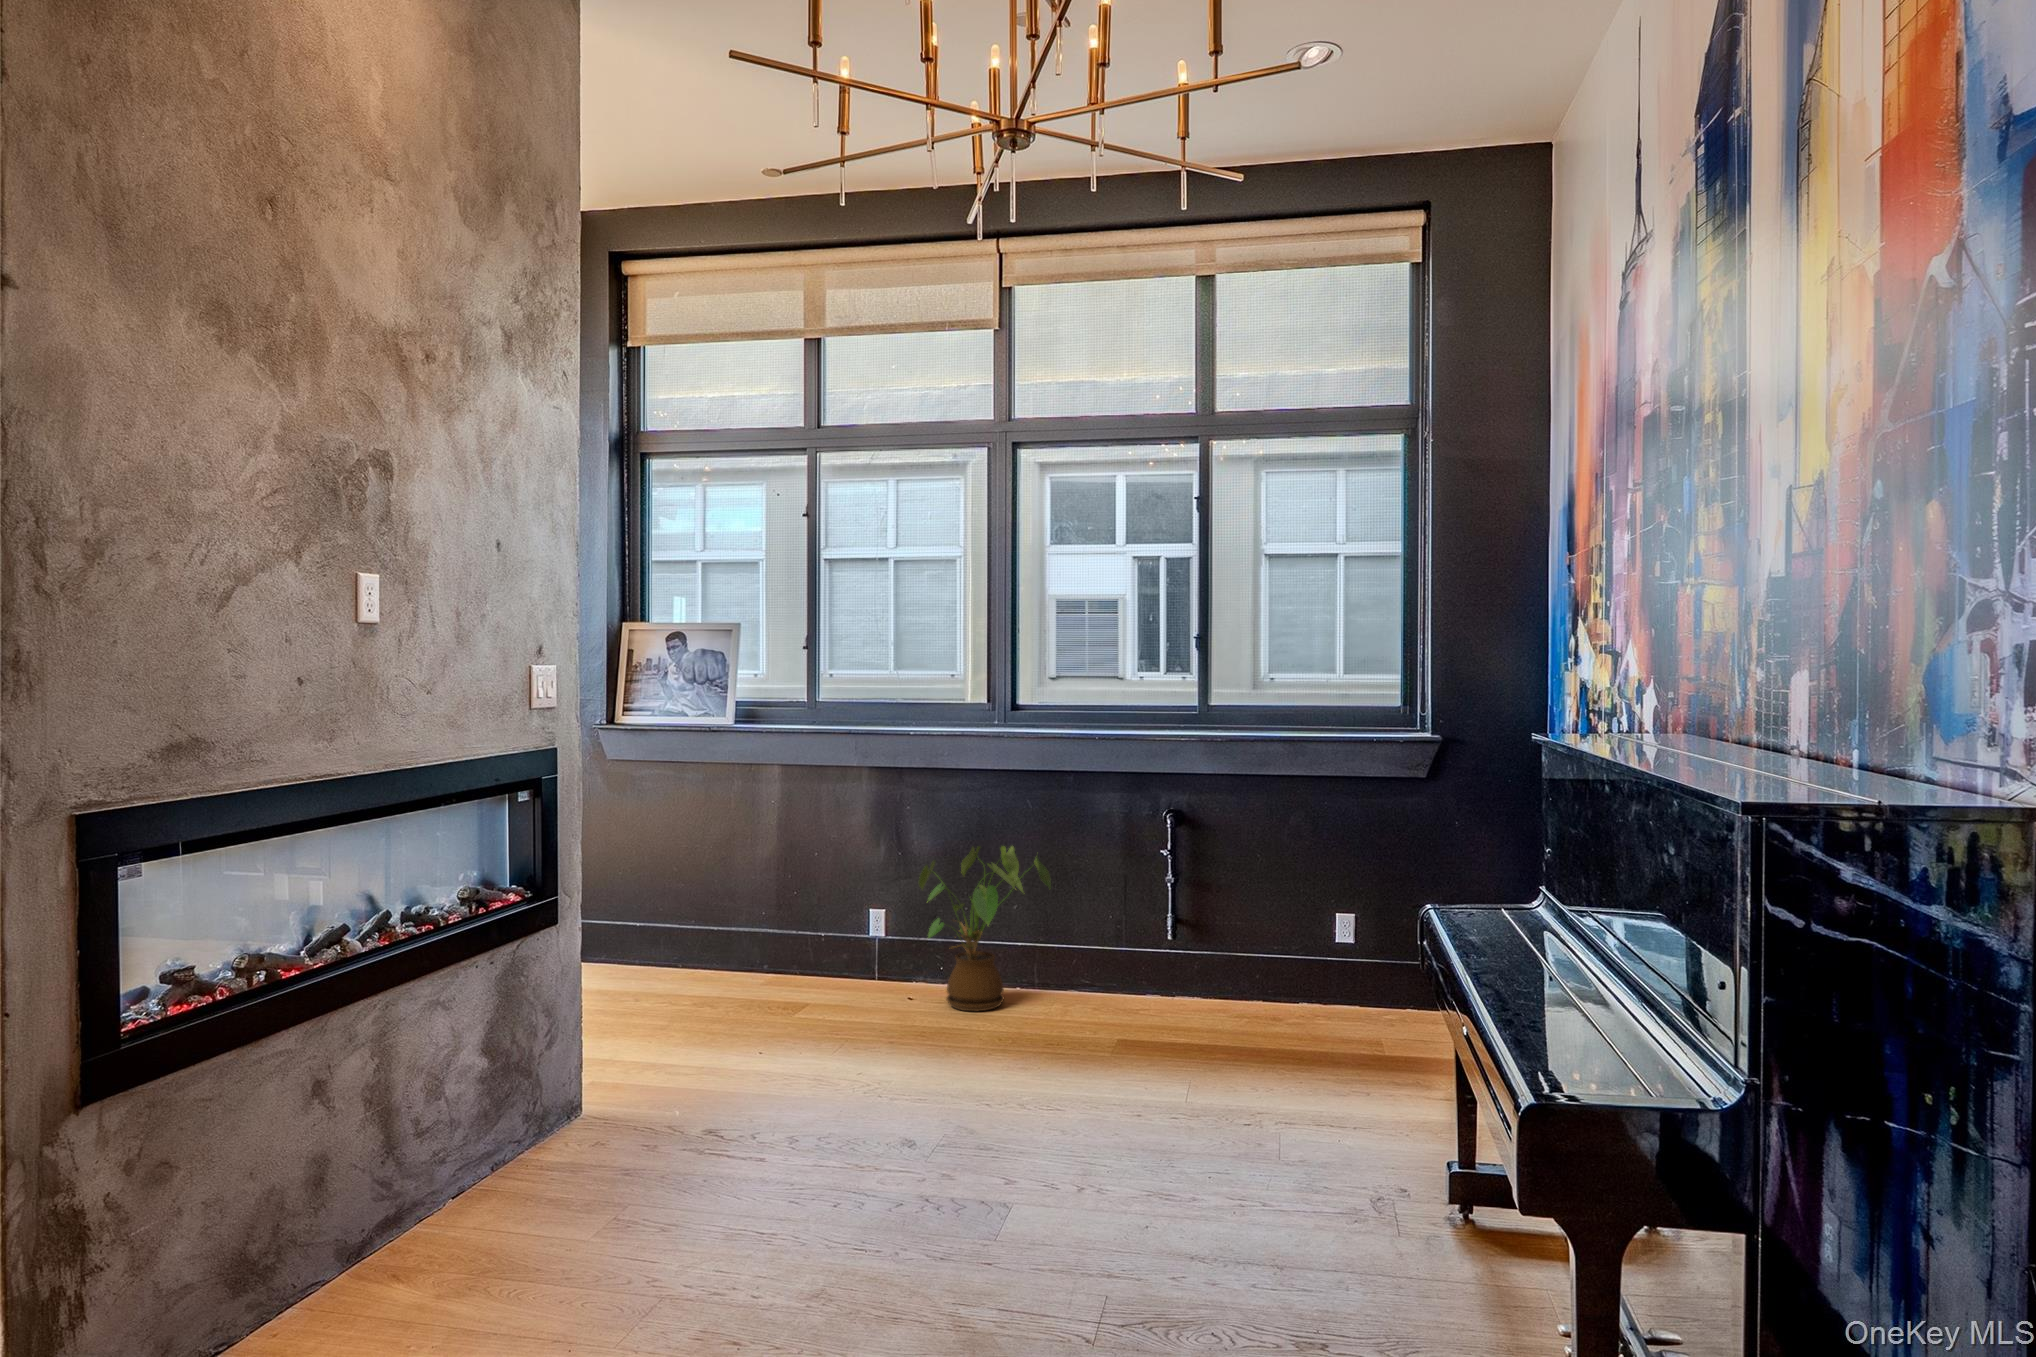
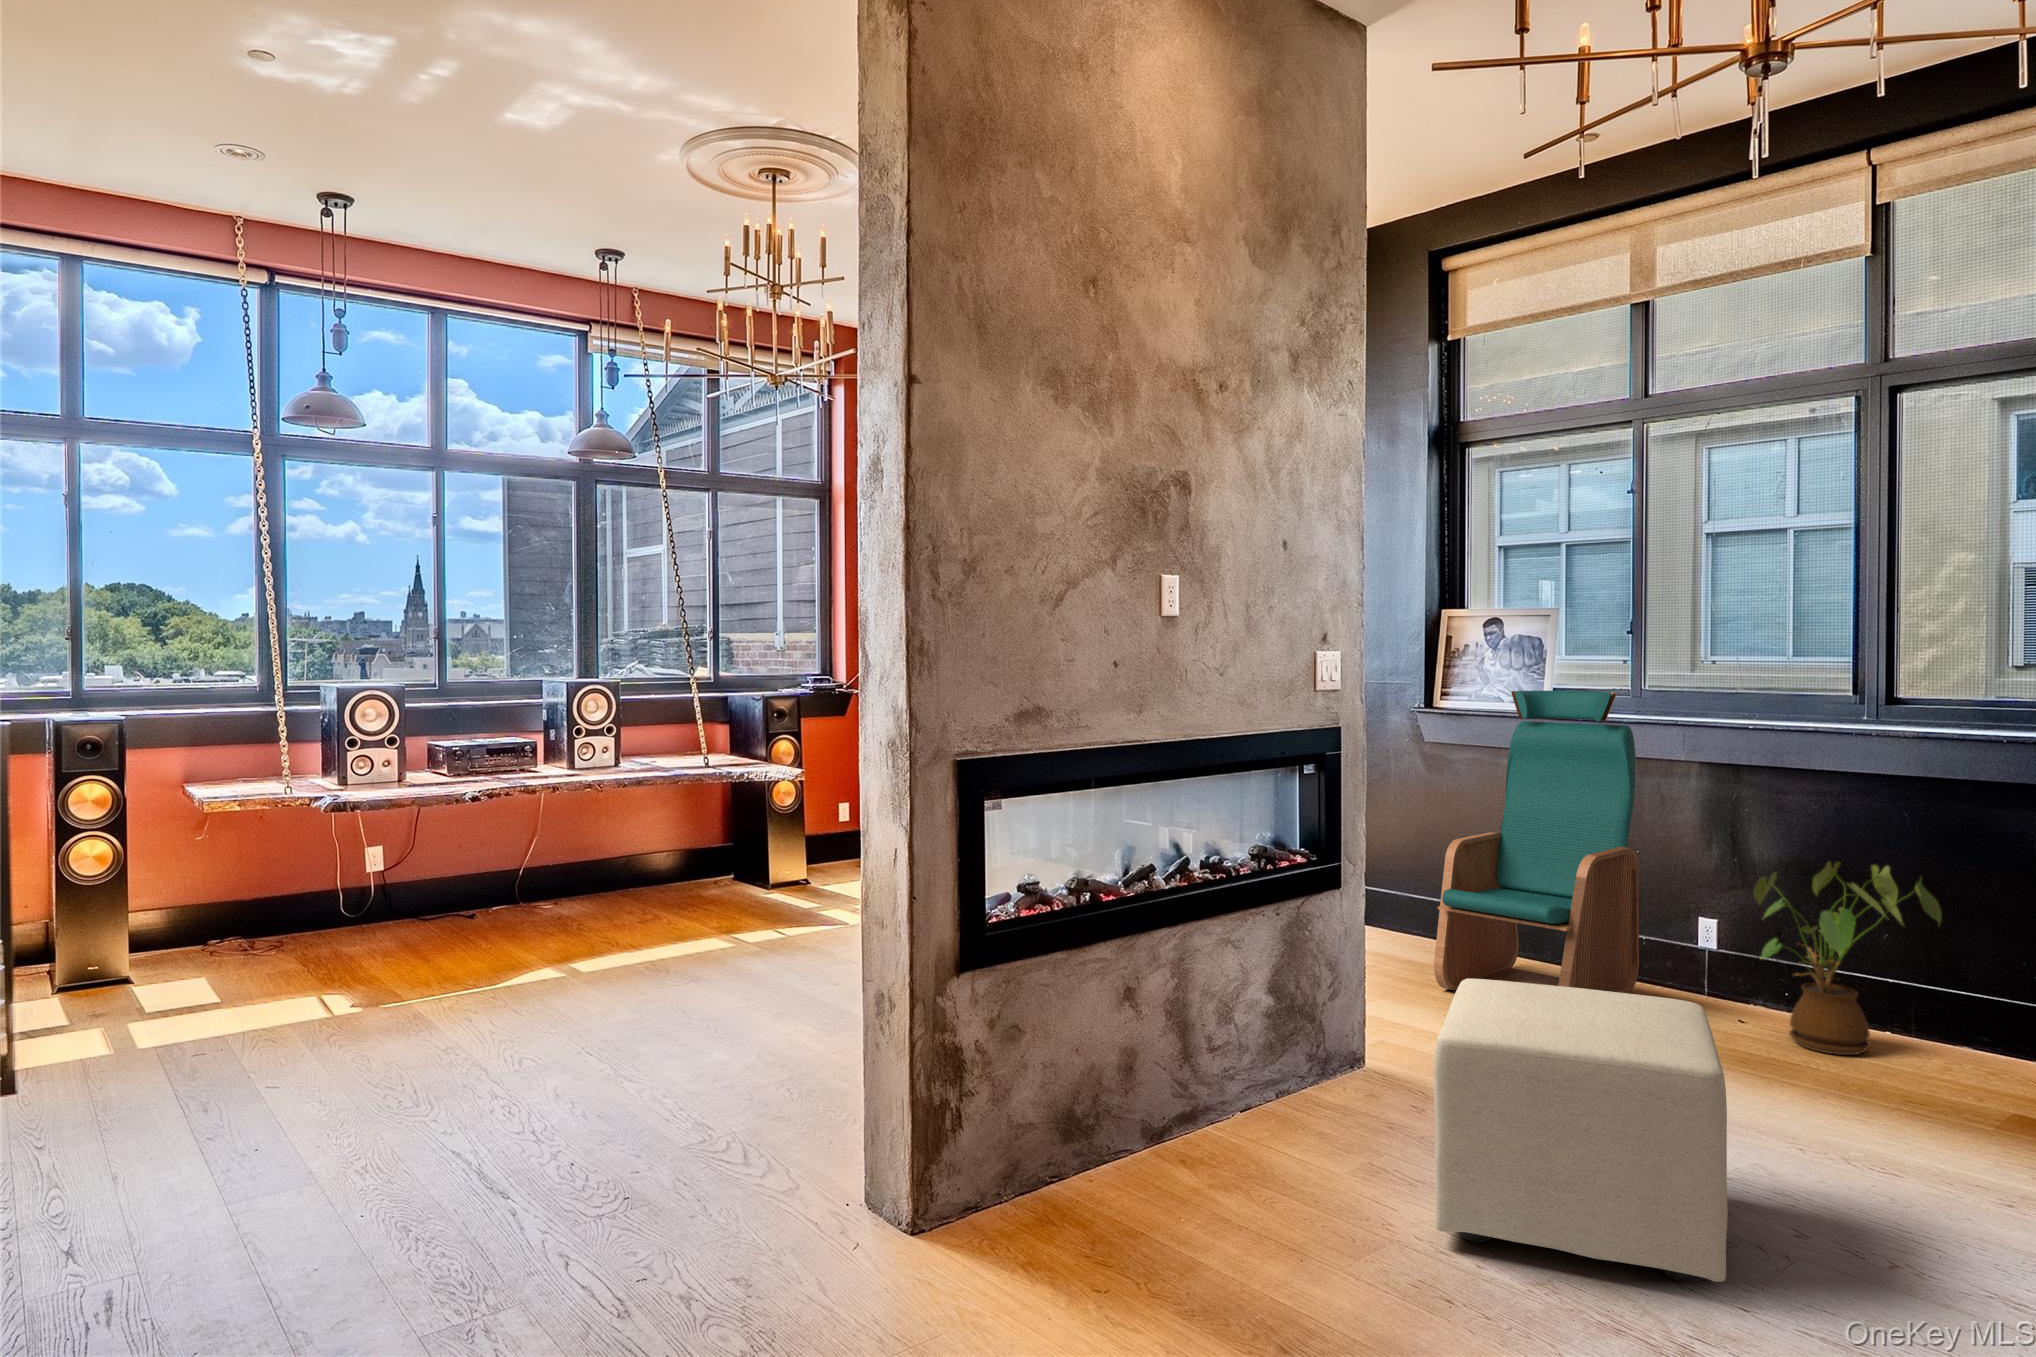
armchair: none [635,704,821,1020] -> present [1434,691,1639,994]
ottoman: none [704,985,963,1263] -> present [1433,979,1728,1282]

